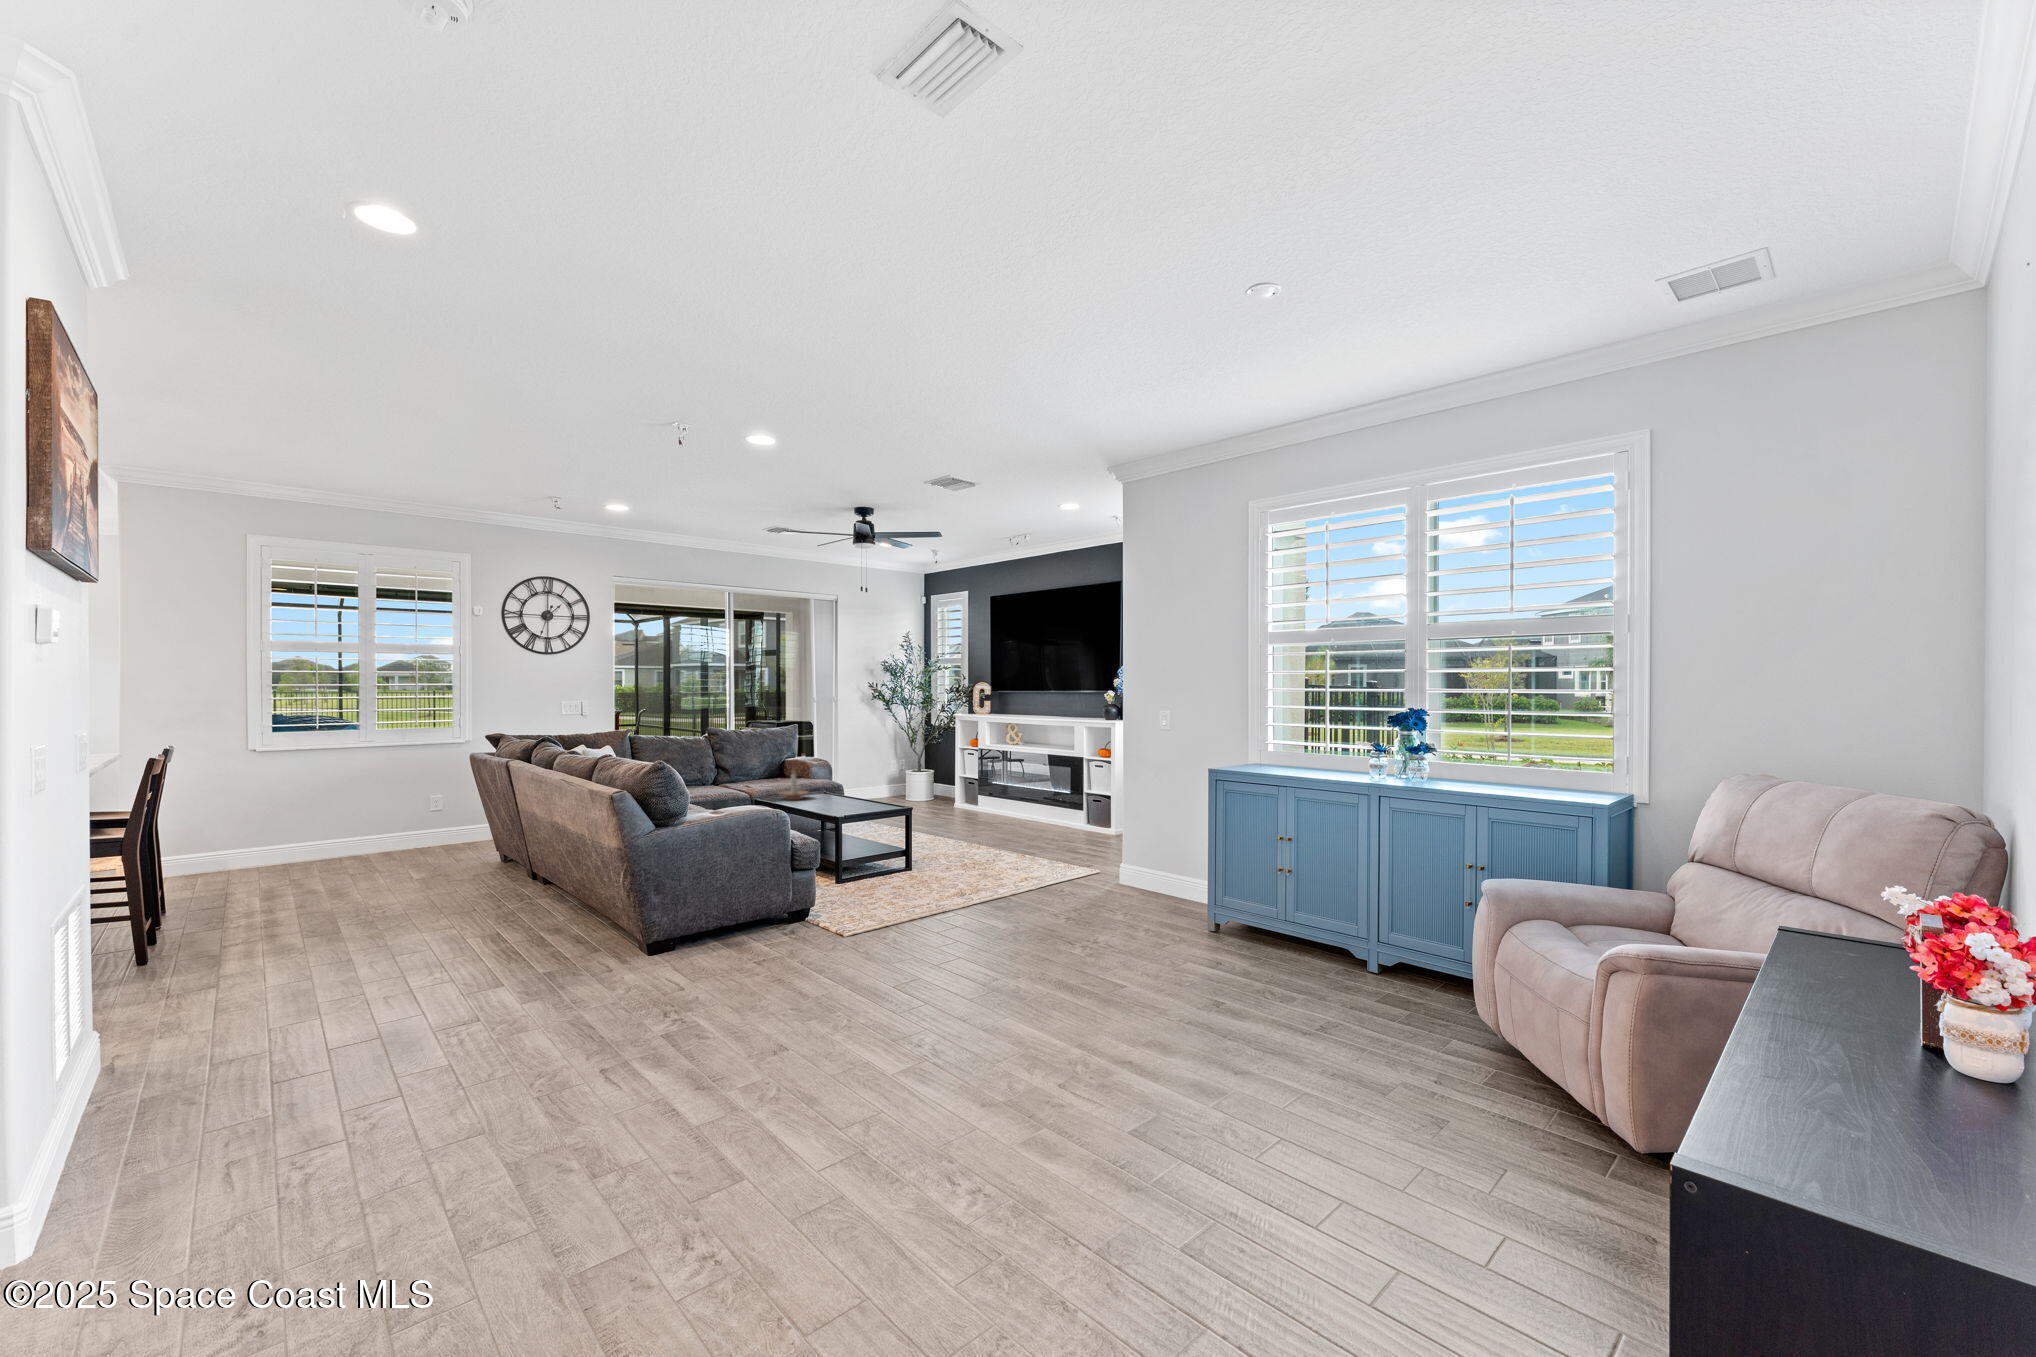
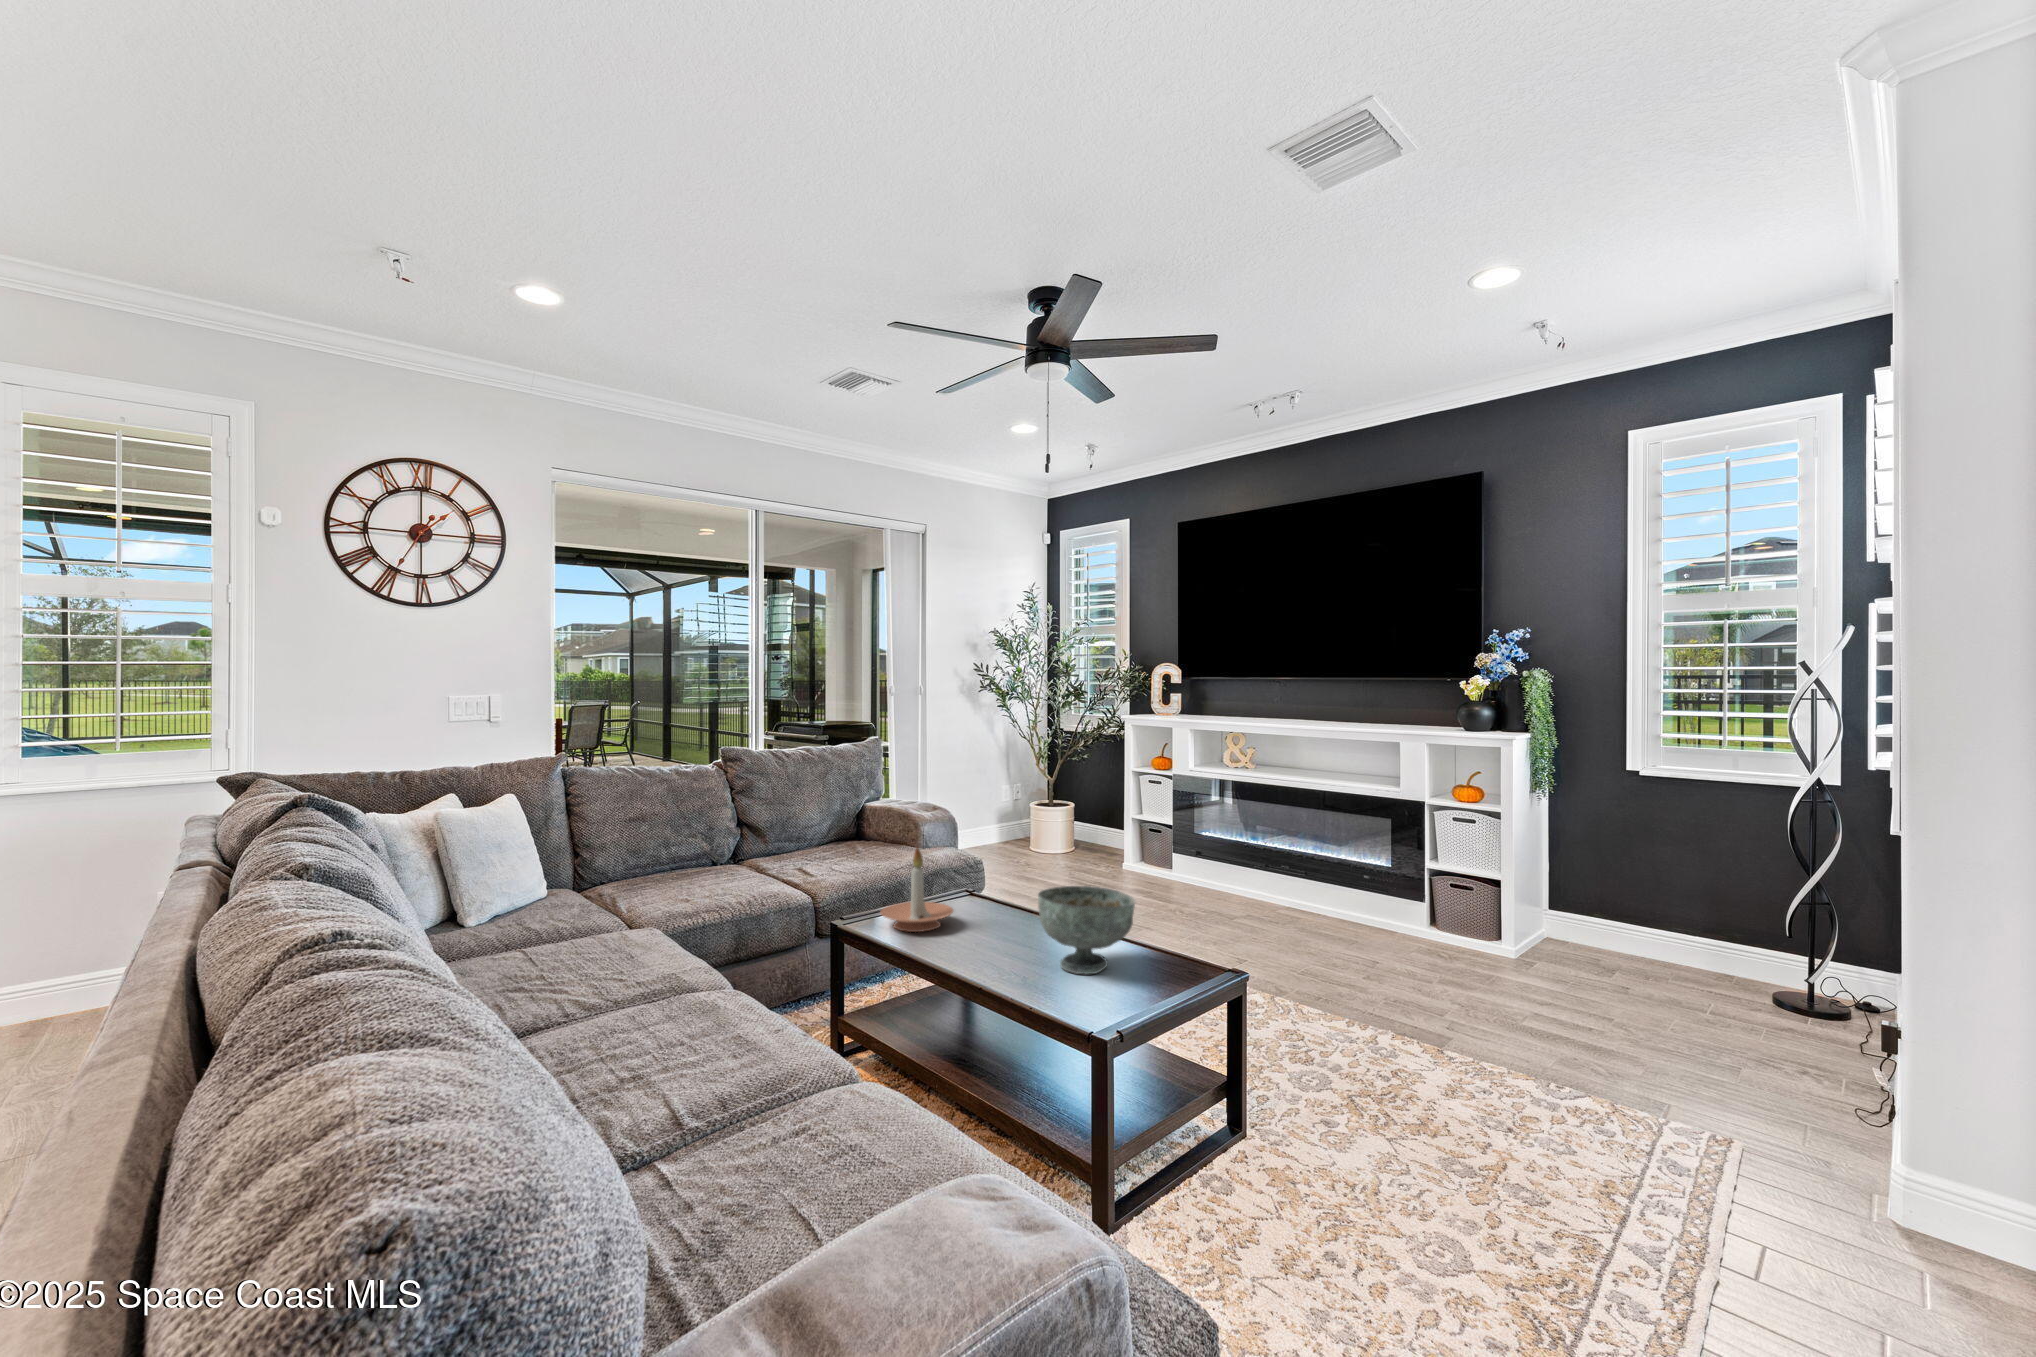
decorative bowl: none [836,777,874,807] -> present [1038,886,1135,974]

